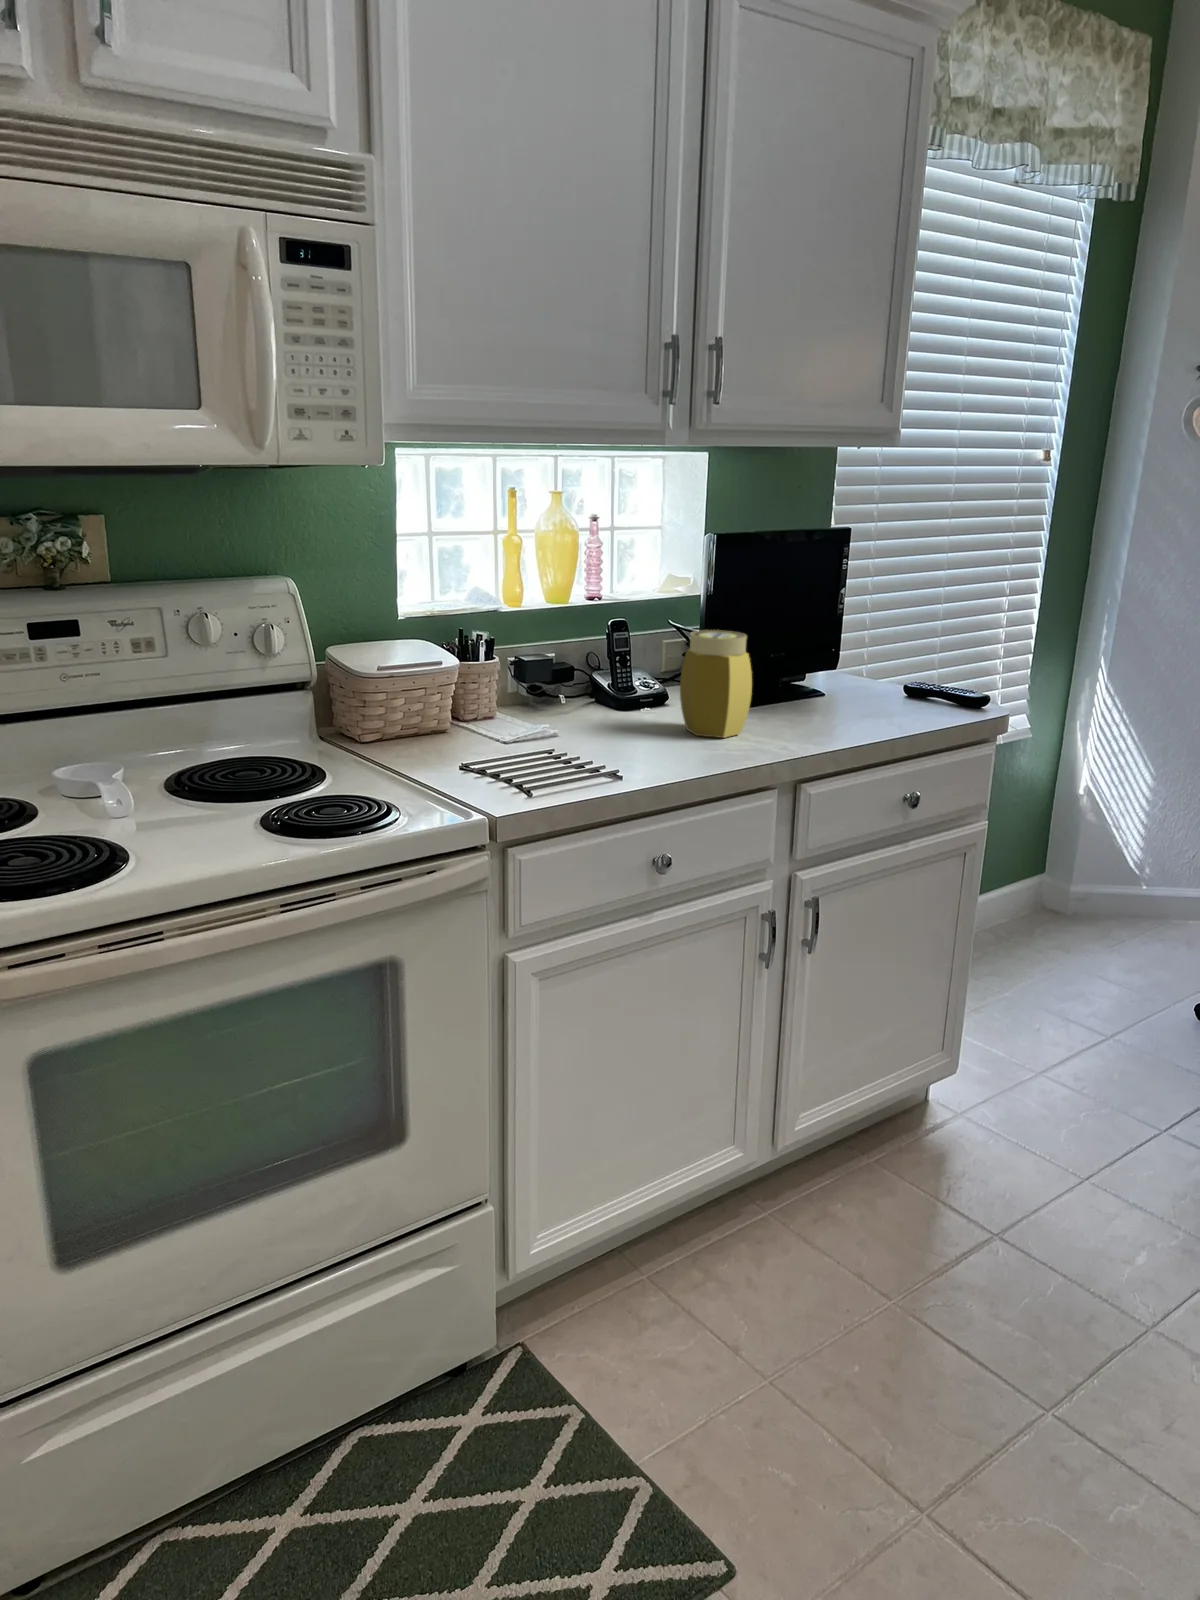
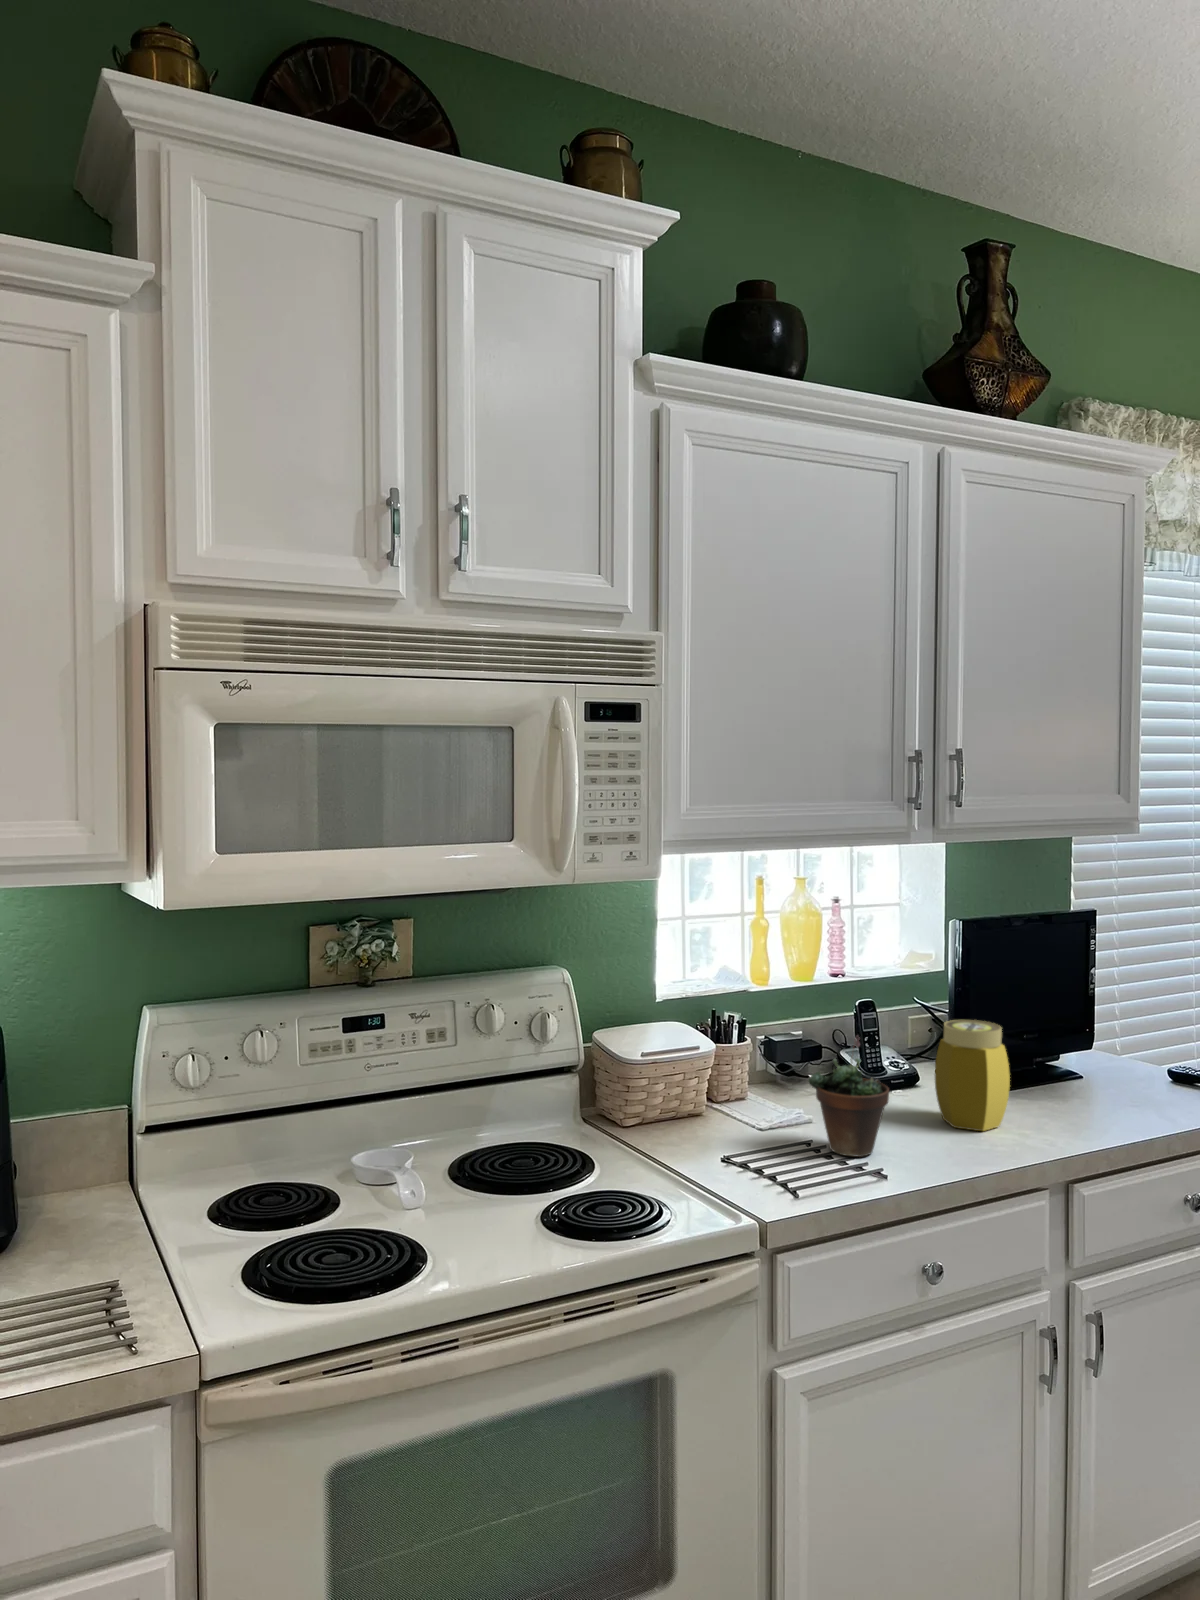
succulent plant: none [548,638,630,760] -> present [808,1036,889,1157]

